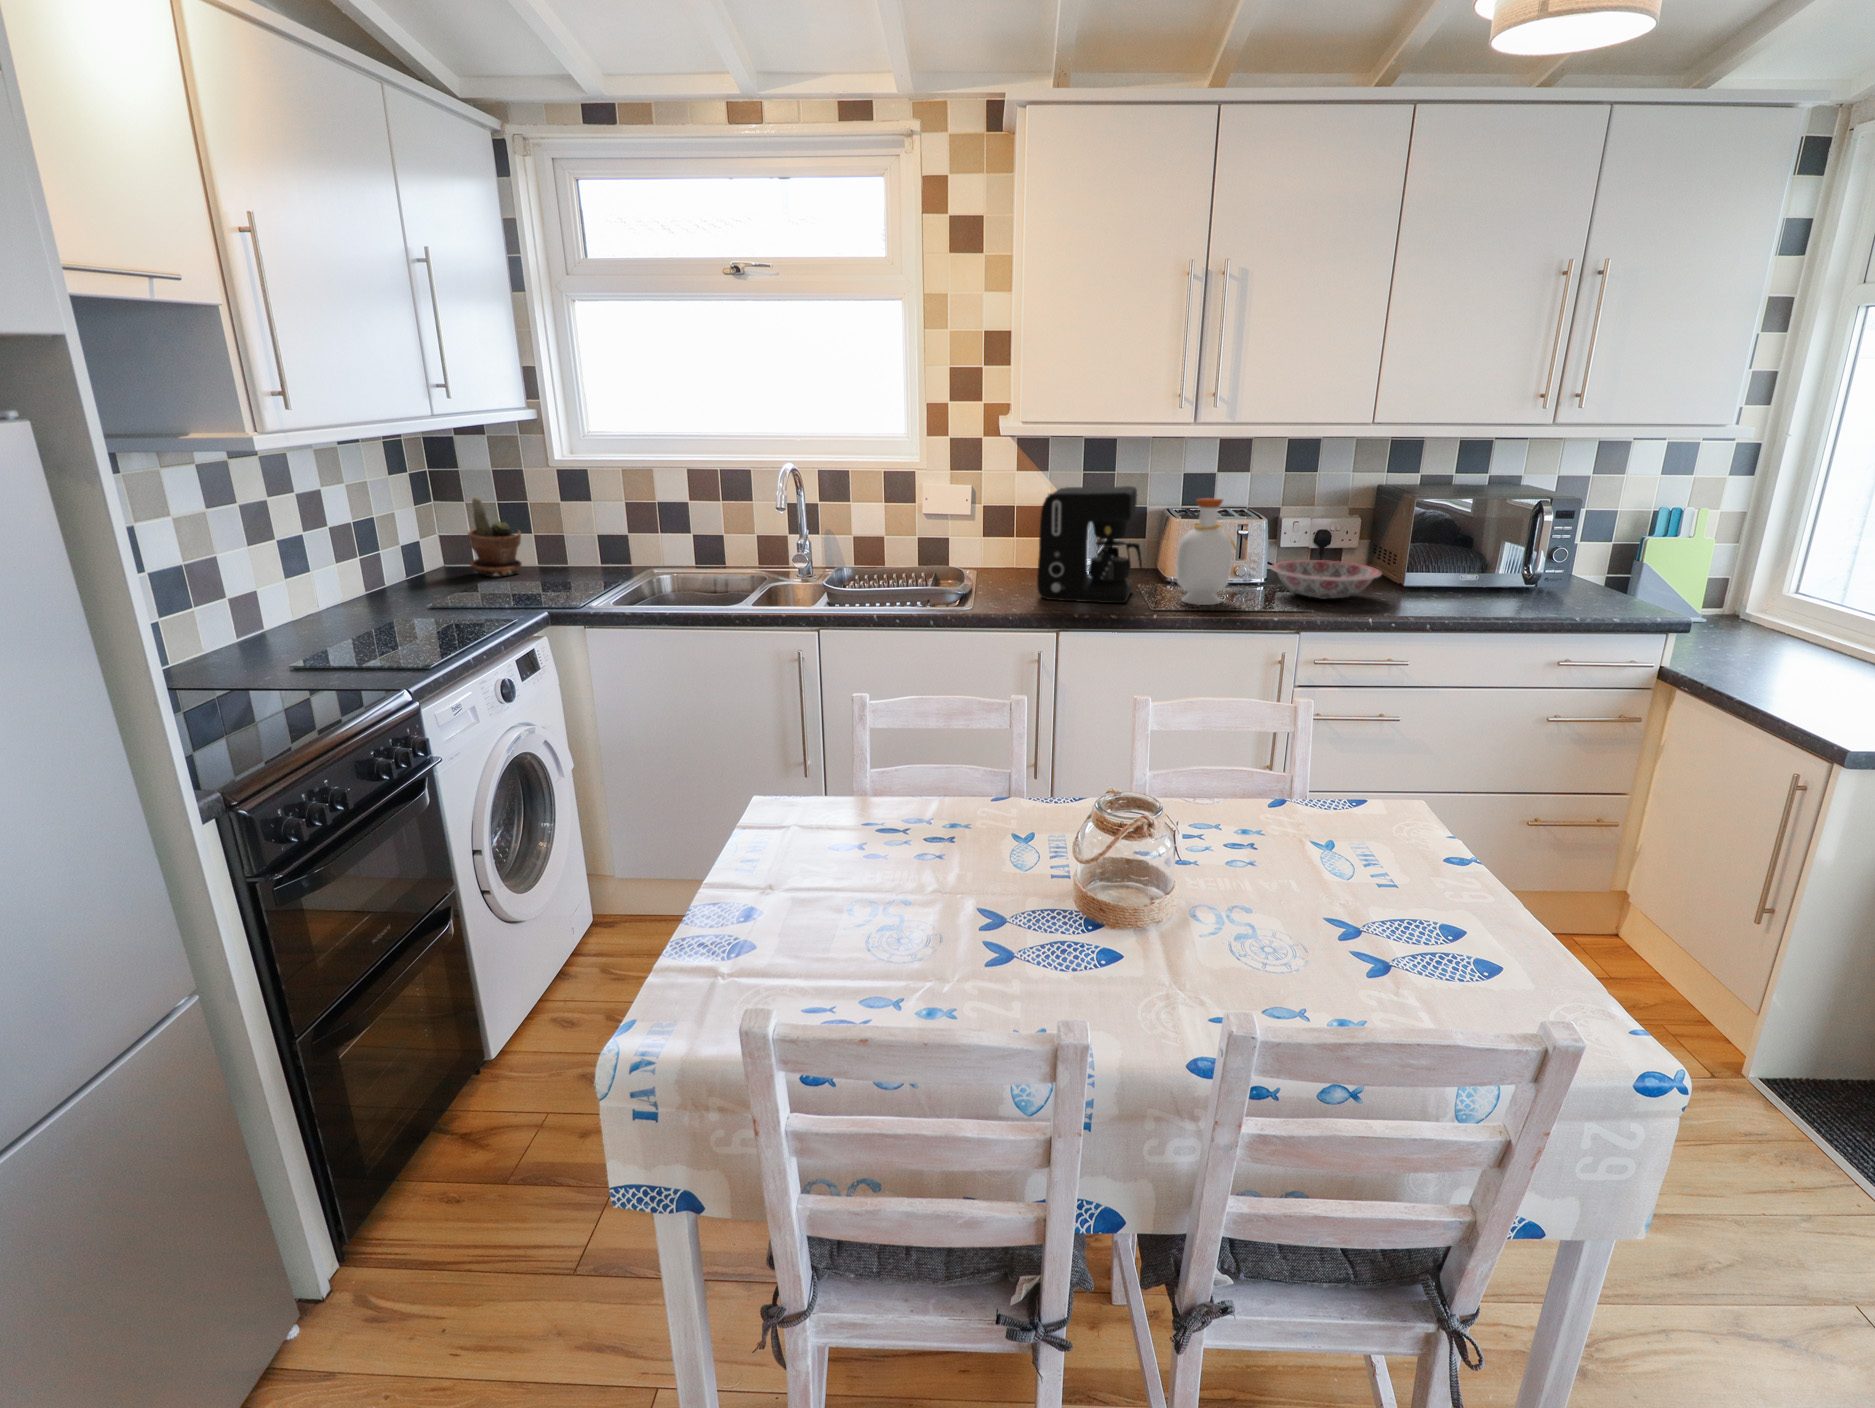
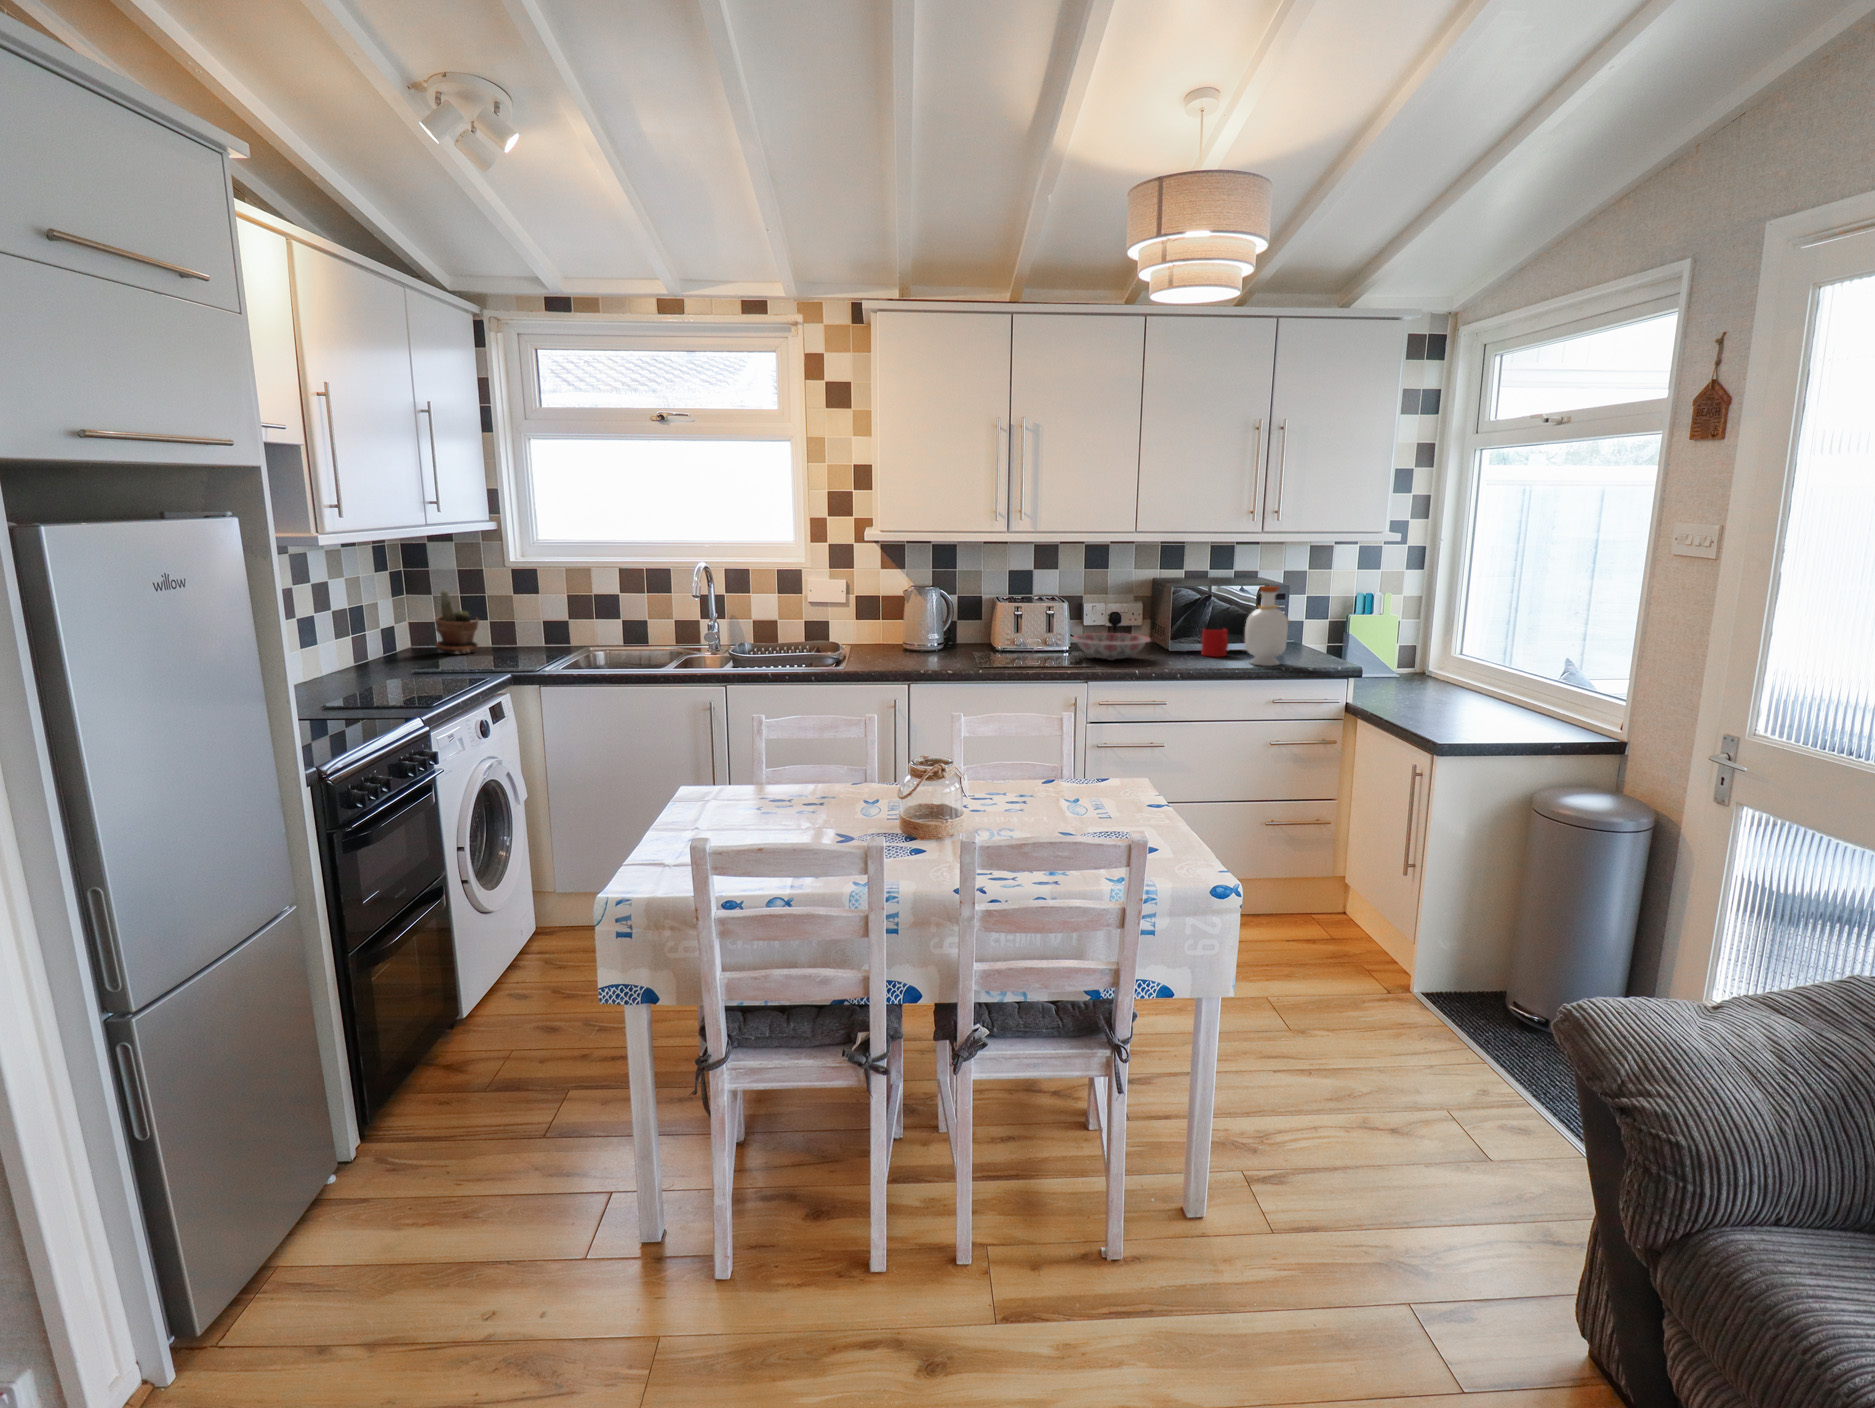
coffee maker: present [1037,486,1142,603] -> none [895,578,974,664]
bottle: present [1176,498,1237,605] -> present [1245,586,1290,666]
mug: none [1441,555,1485,595] -> present [1201,629,1228,657]

